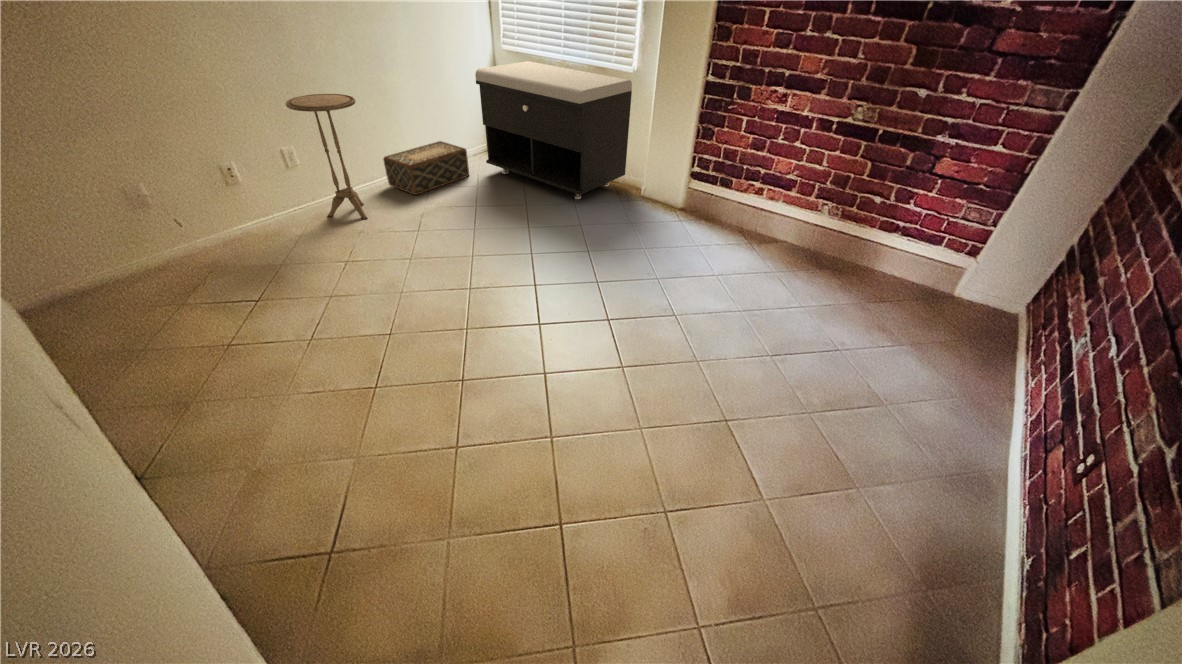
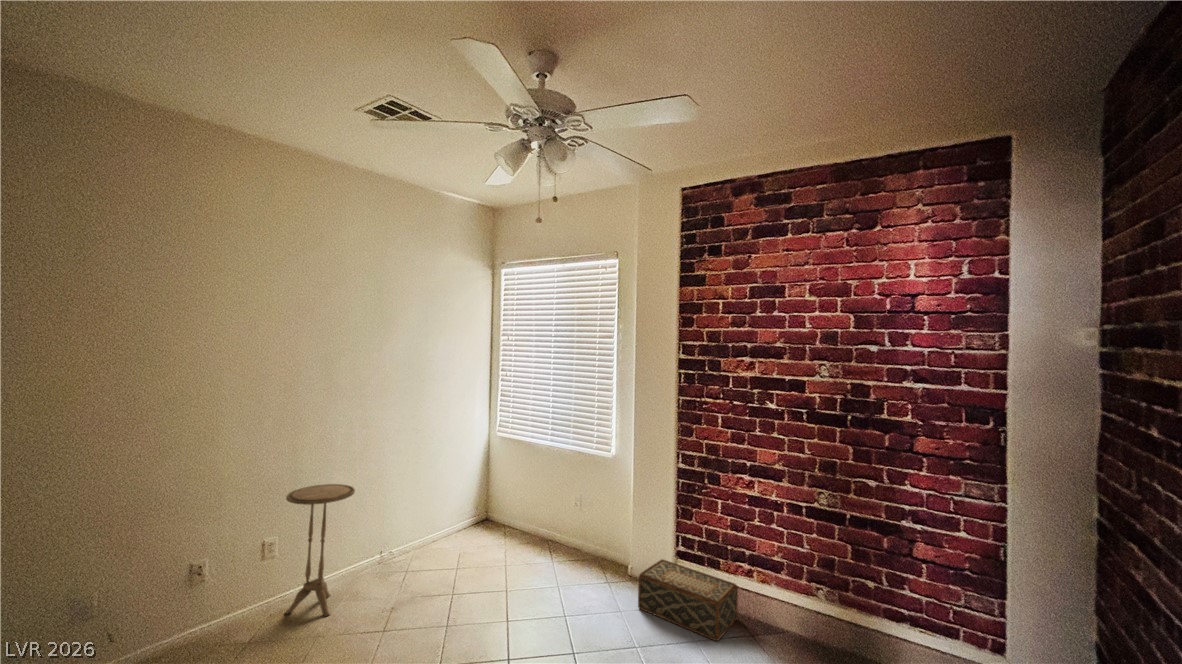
storage bench: present [475,61,632,199] -> none [470,447,612,582]
woven basket: present [383,141,469,195] -> present [638,559,738,641]

